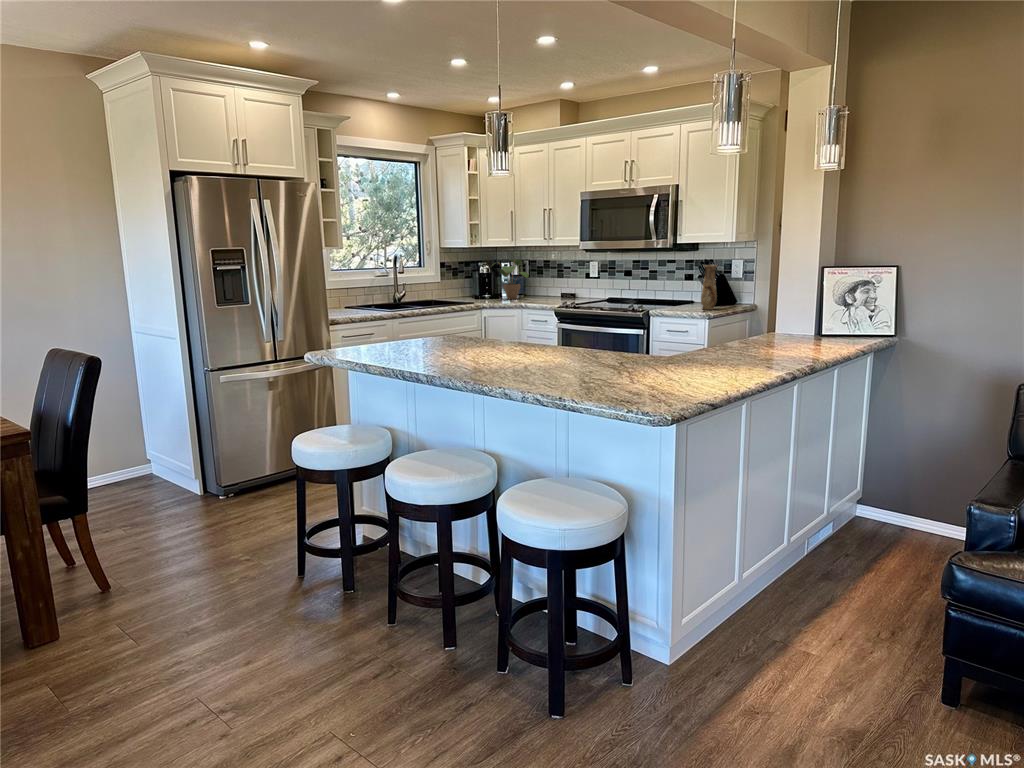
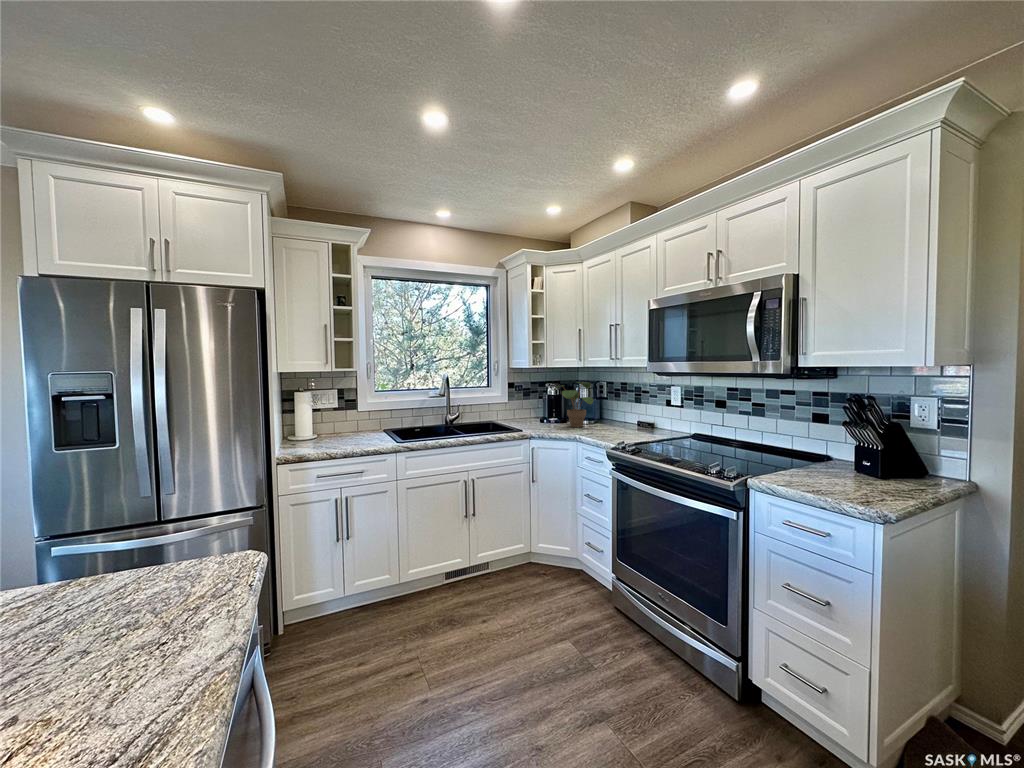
vase: present [701,265,717,309] -> none [854,408,894,495]

